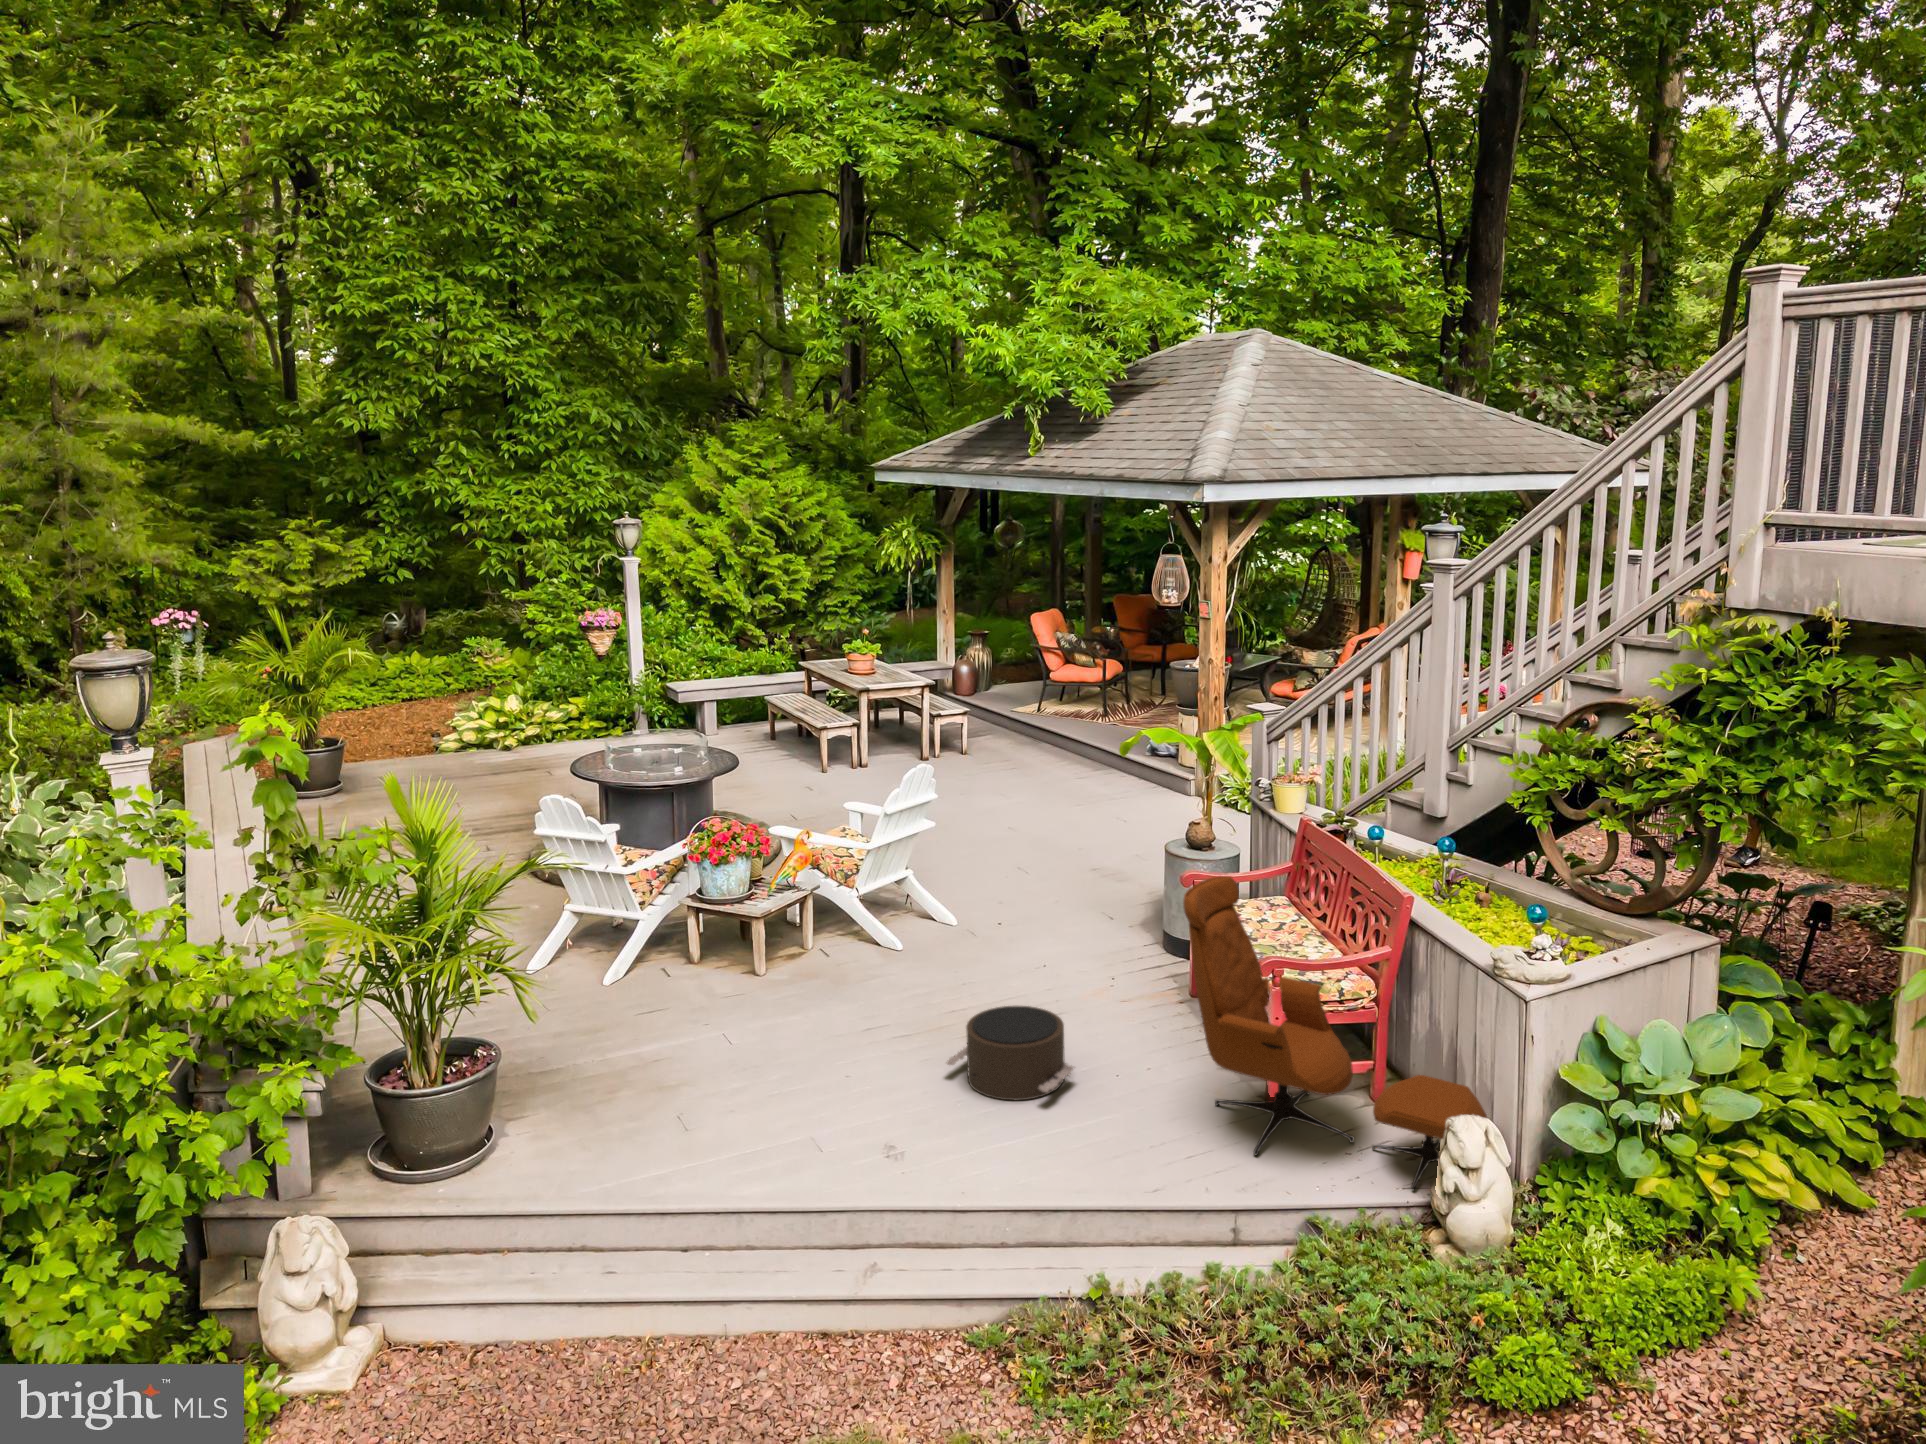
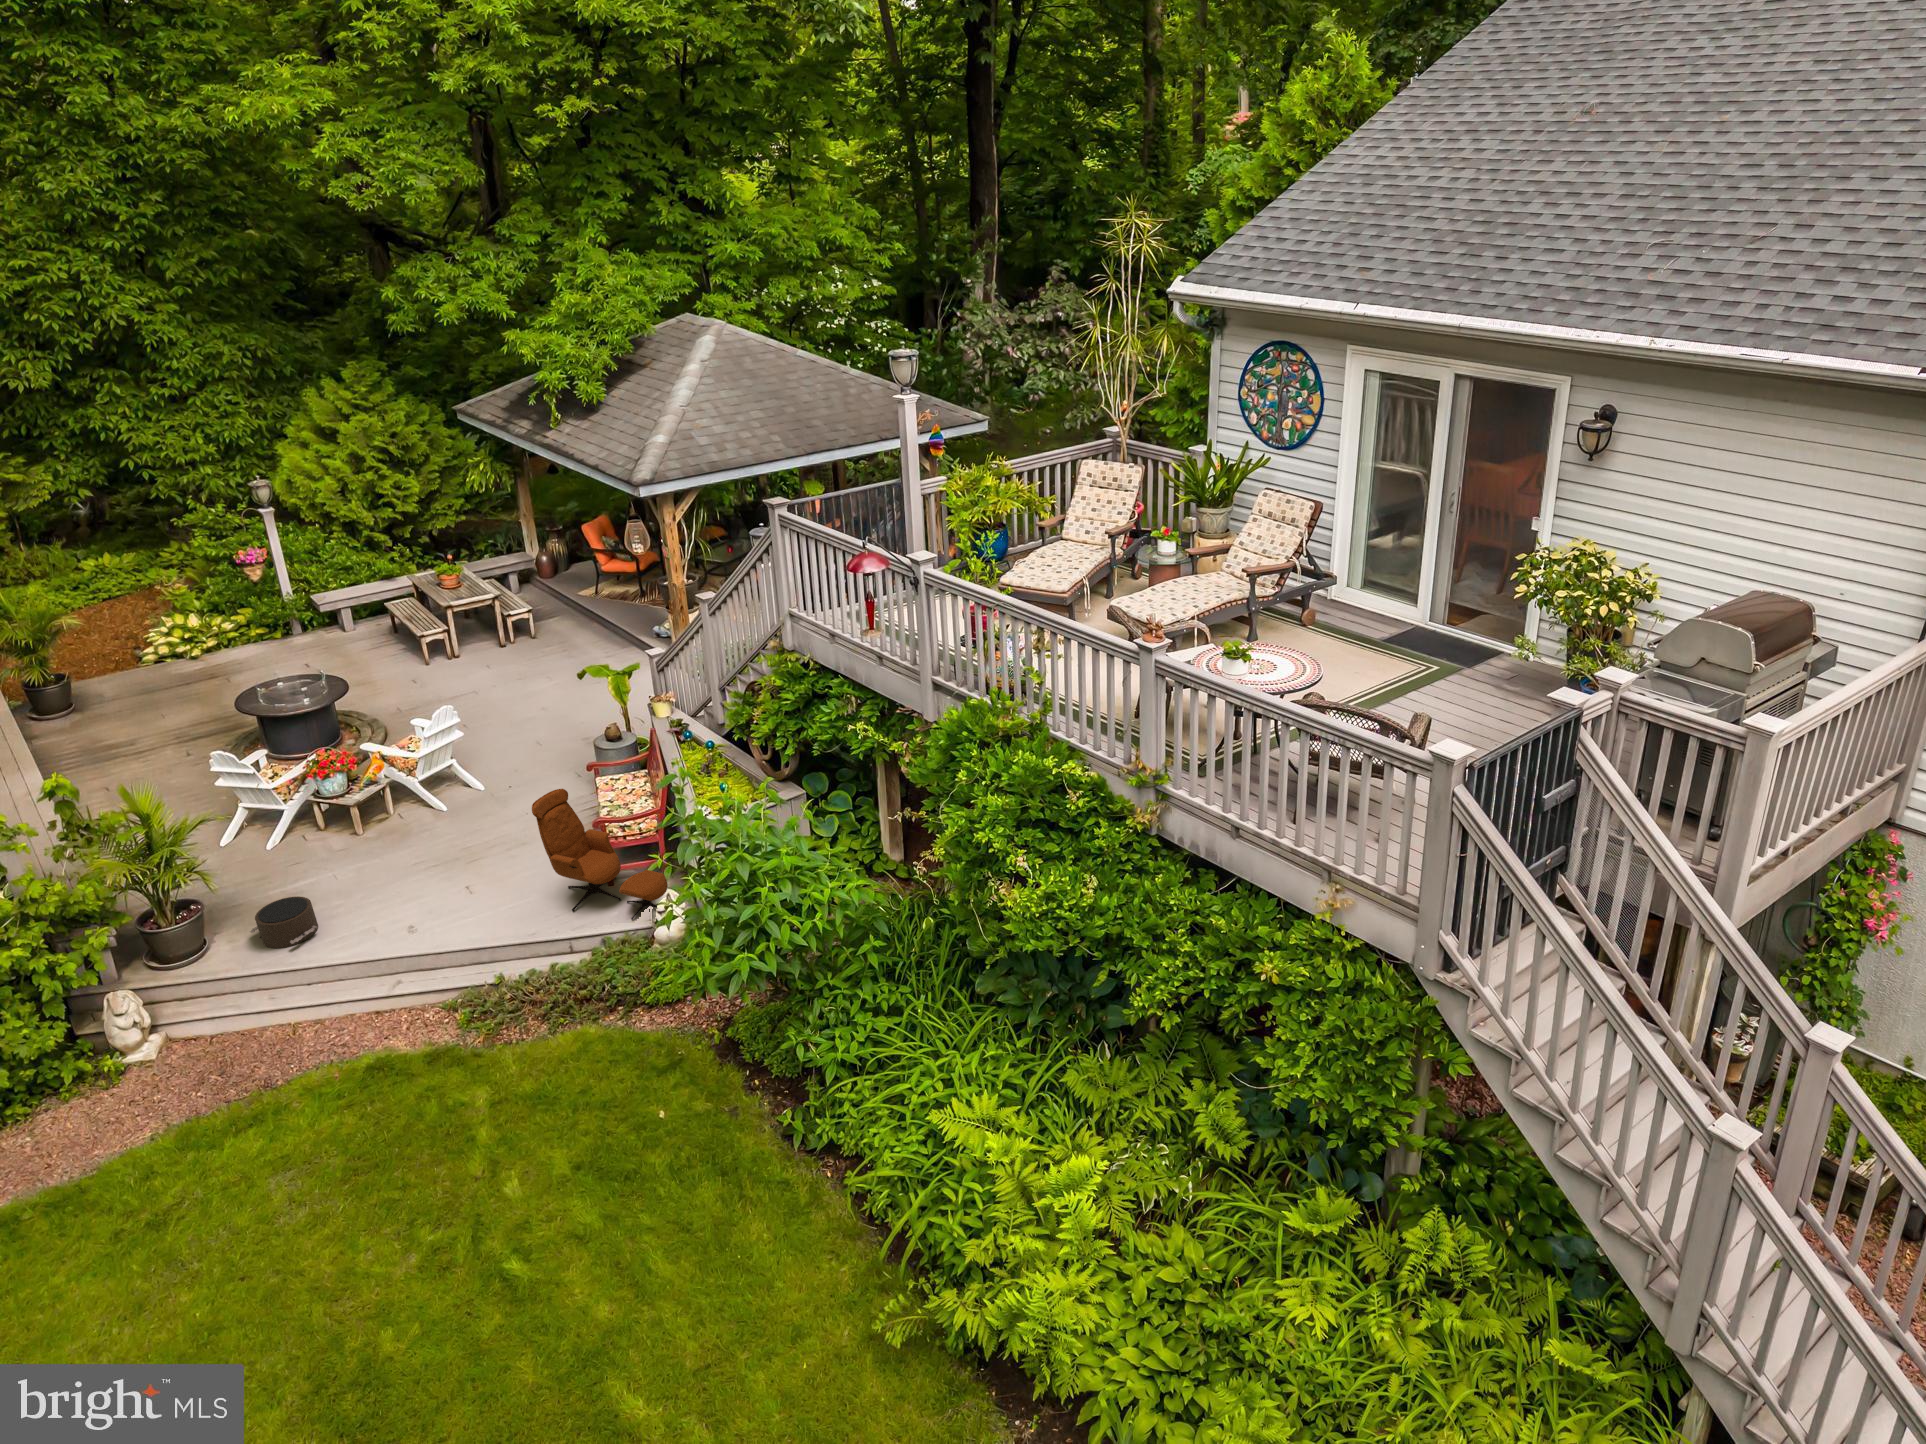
pouf: present [946,1006,1073,1100] -> present [250,896,318,948]

